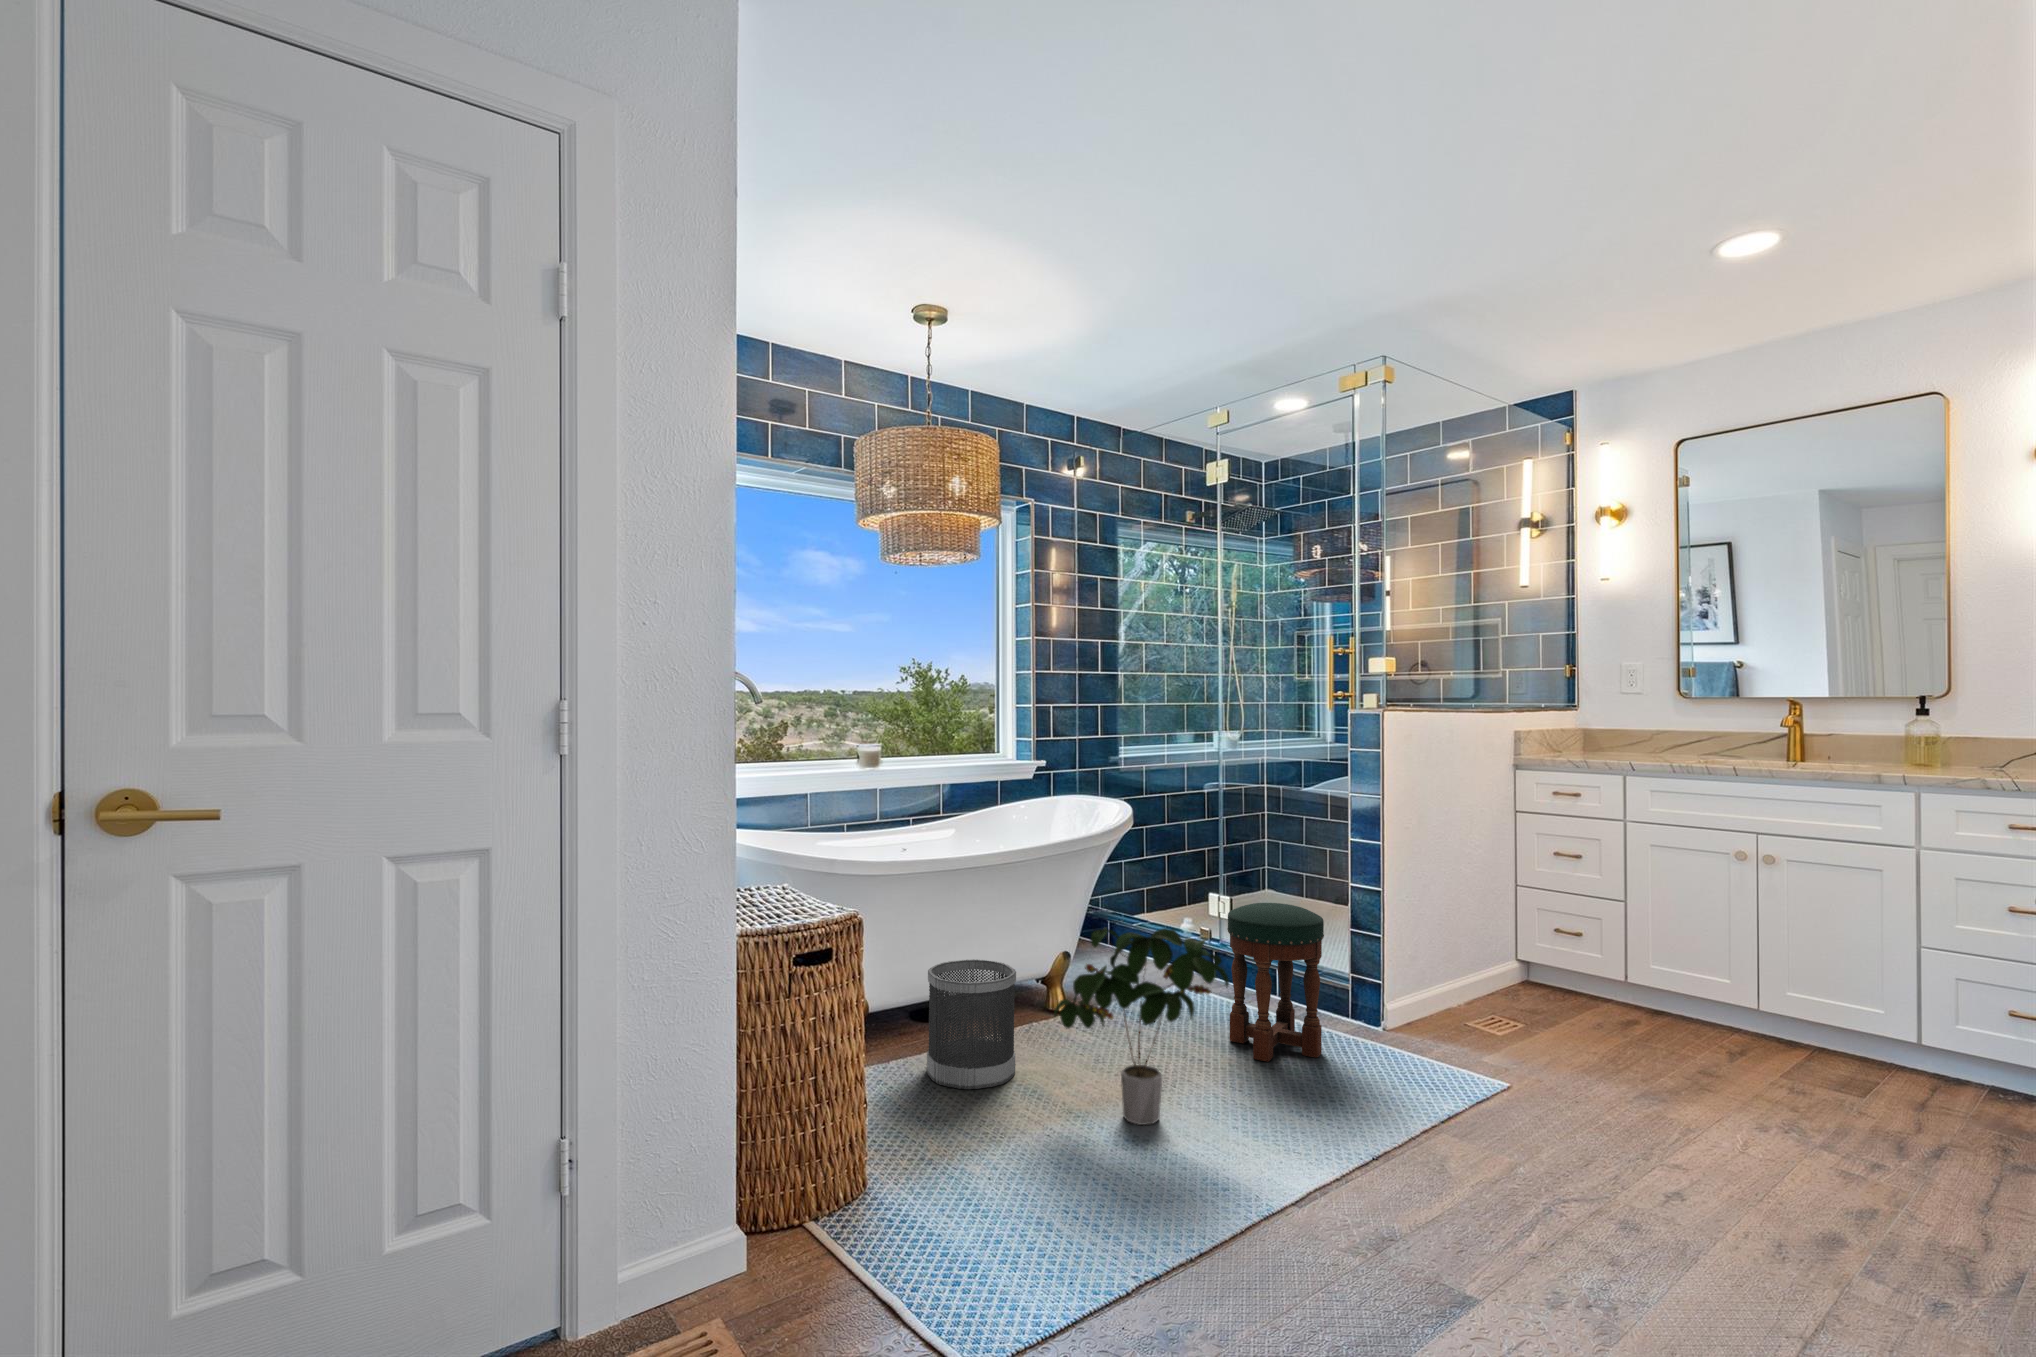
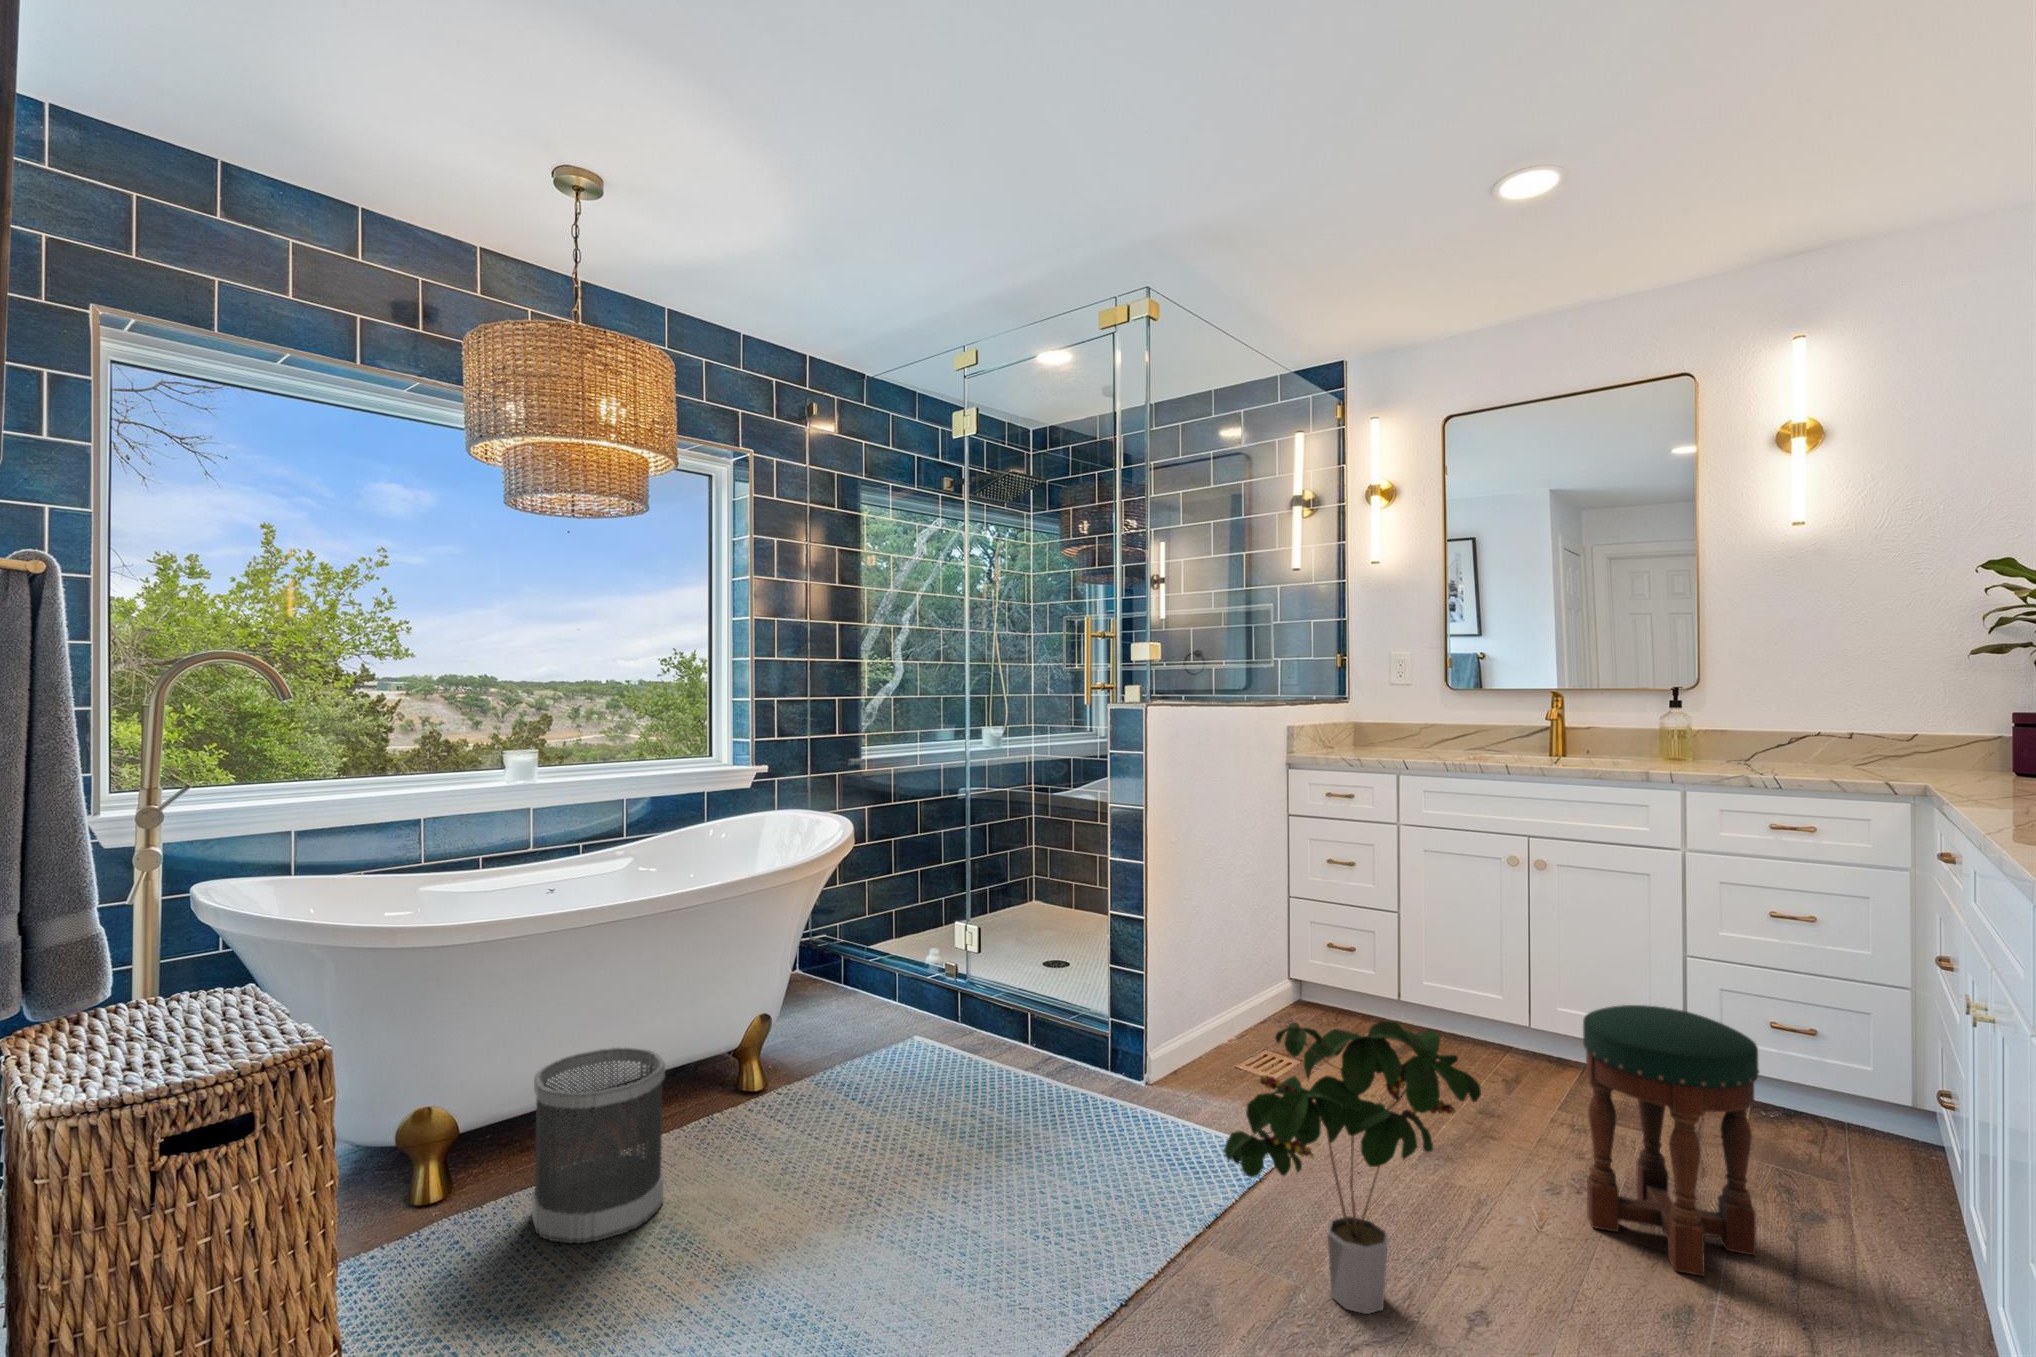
stool: present [1227,903,1324,1062] -> present [1583,1005,1759,1276]
potted plant: present [1054,928,1229,1125] -> present [1224,1021,1481,1314]

